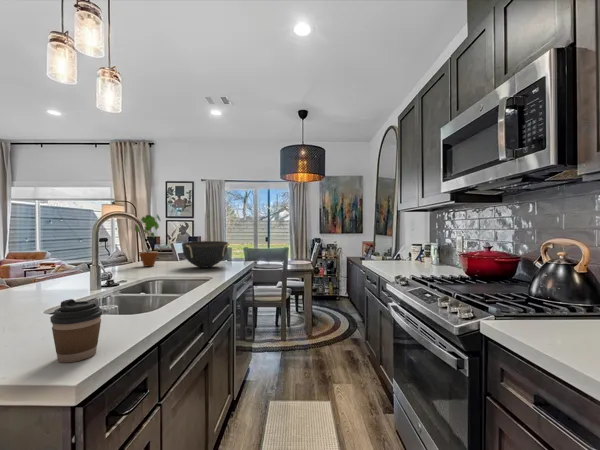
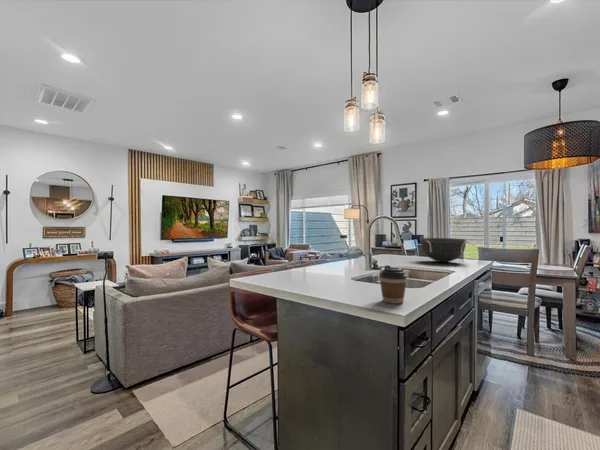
potted plant: present [135,215,160,266] -> none [380,214,400,258]

